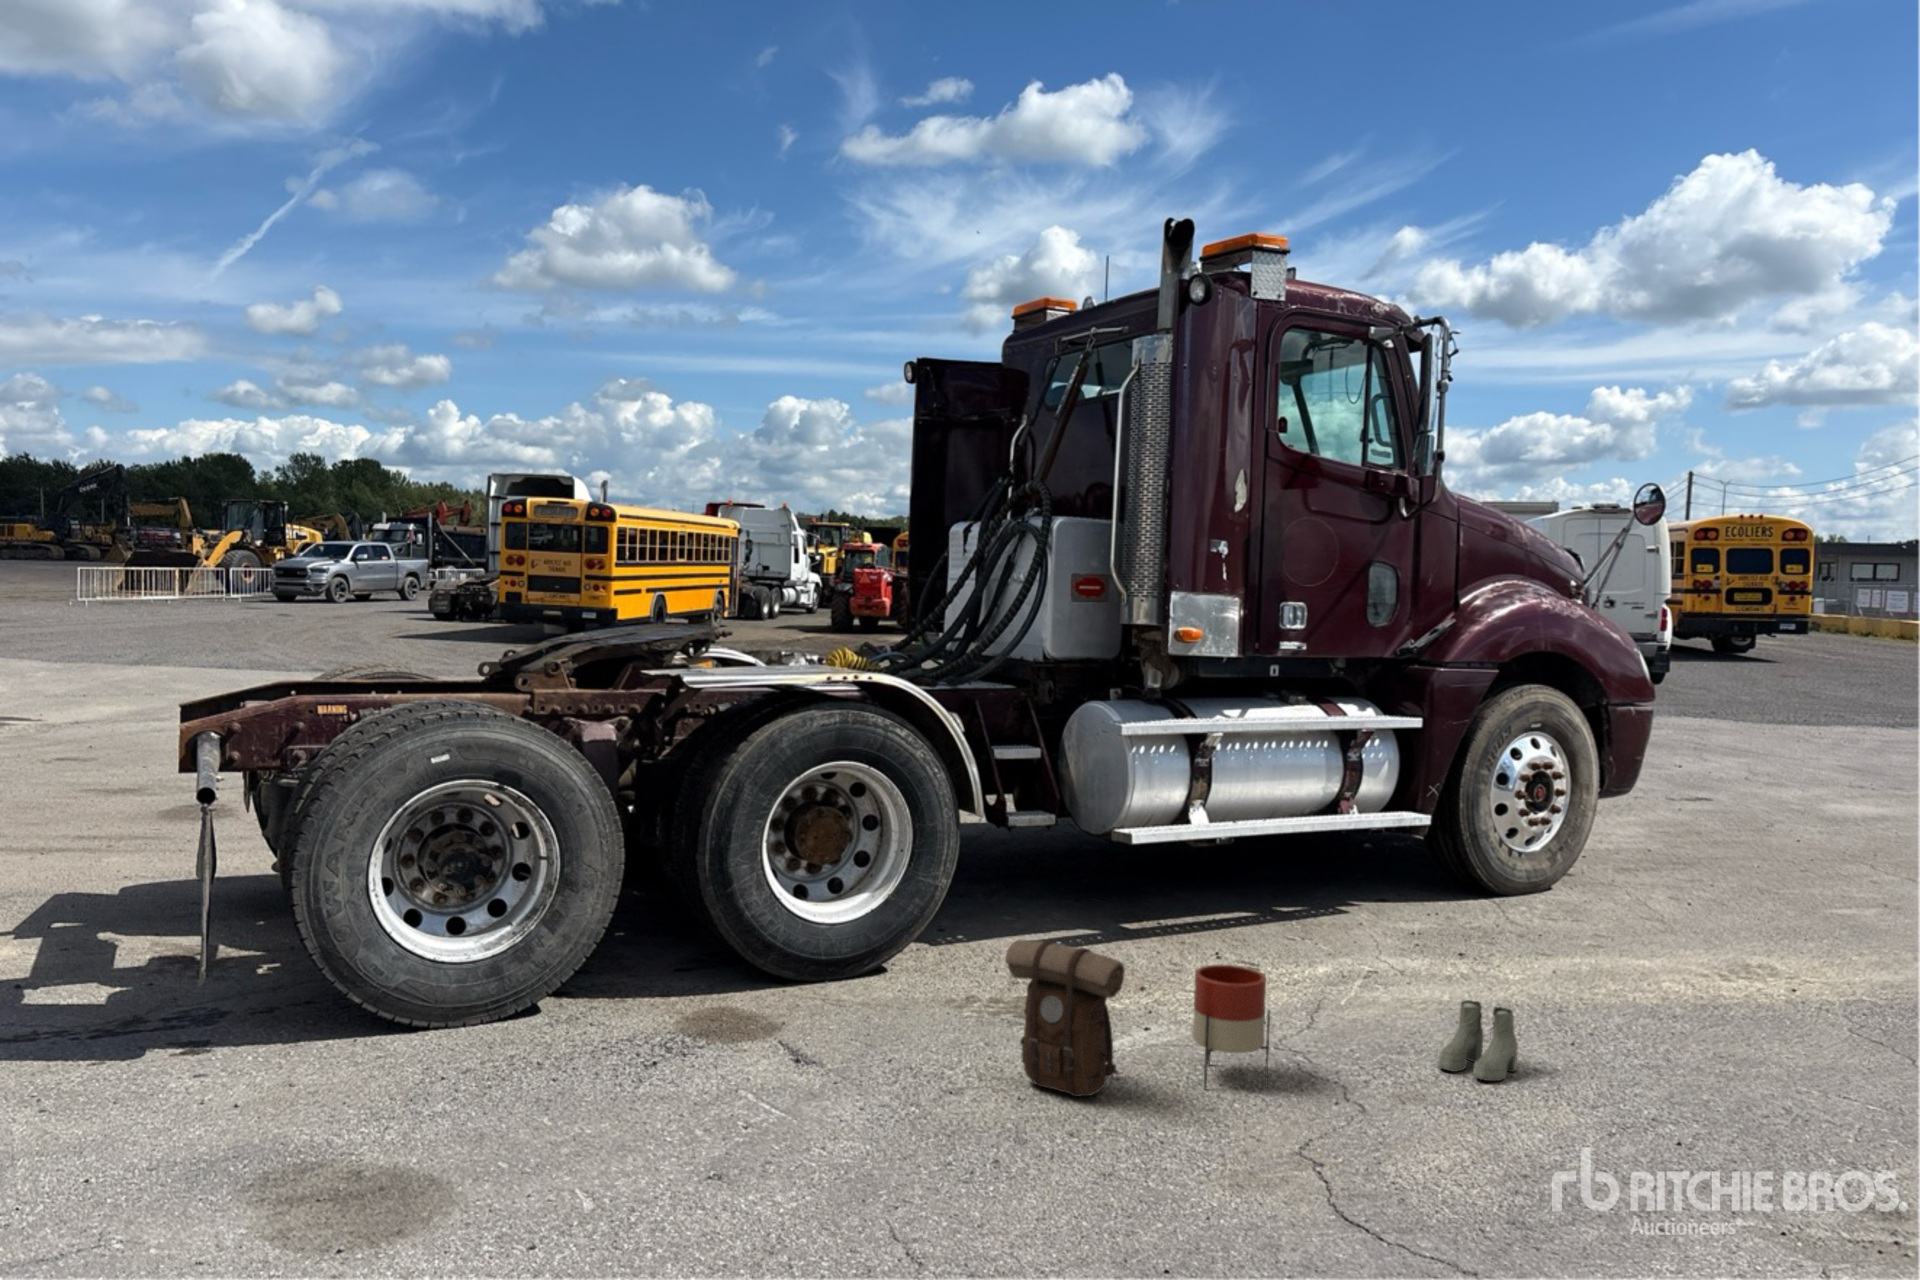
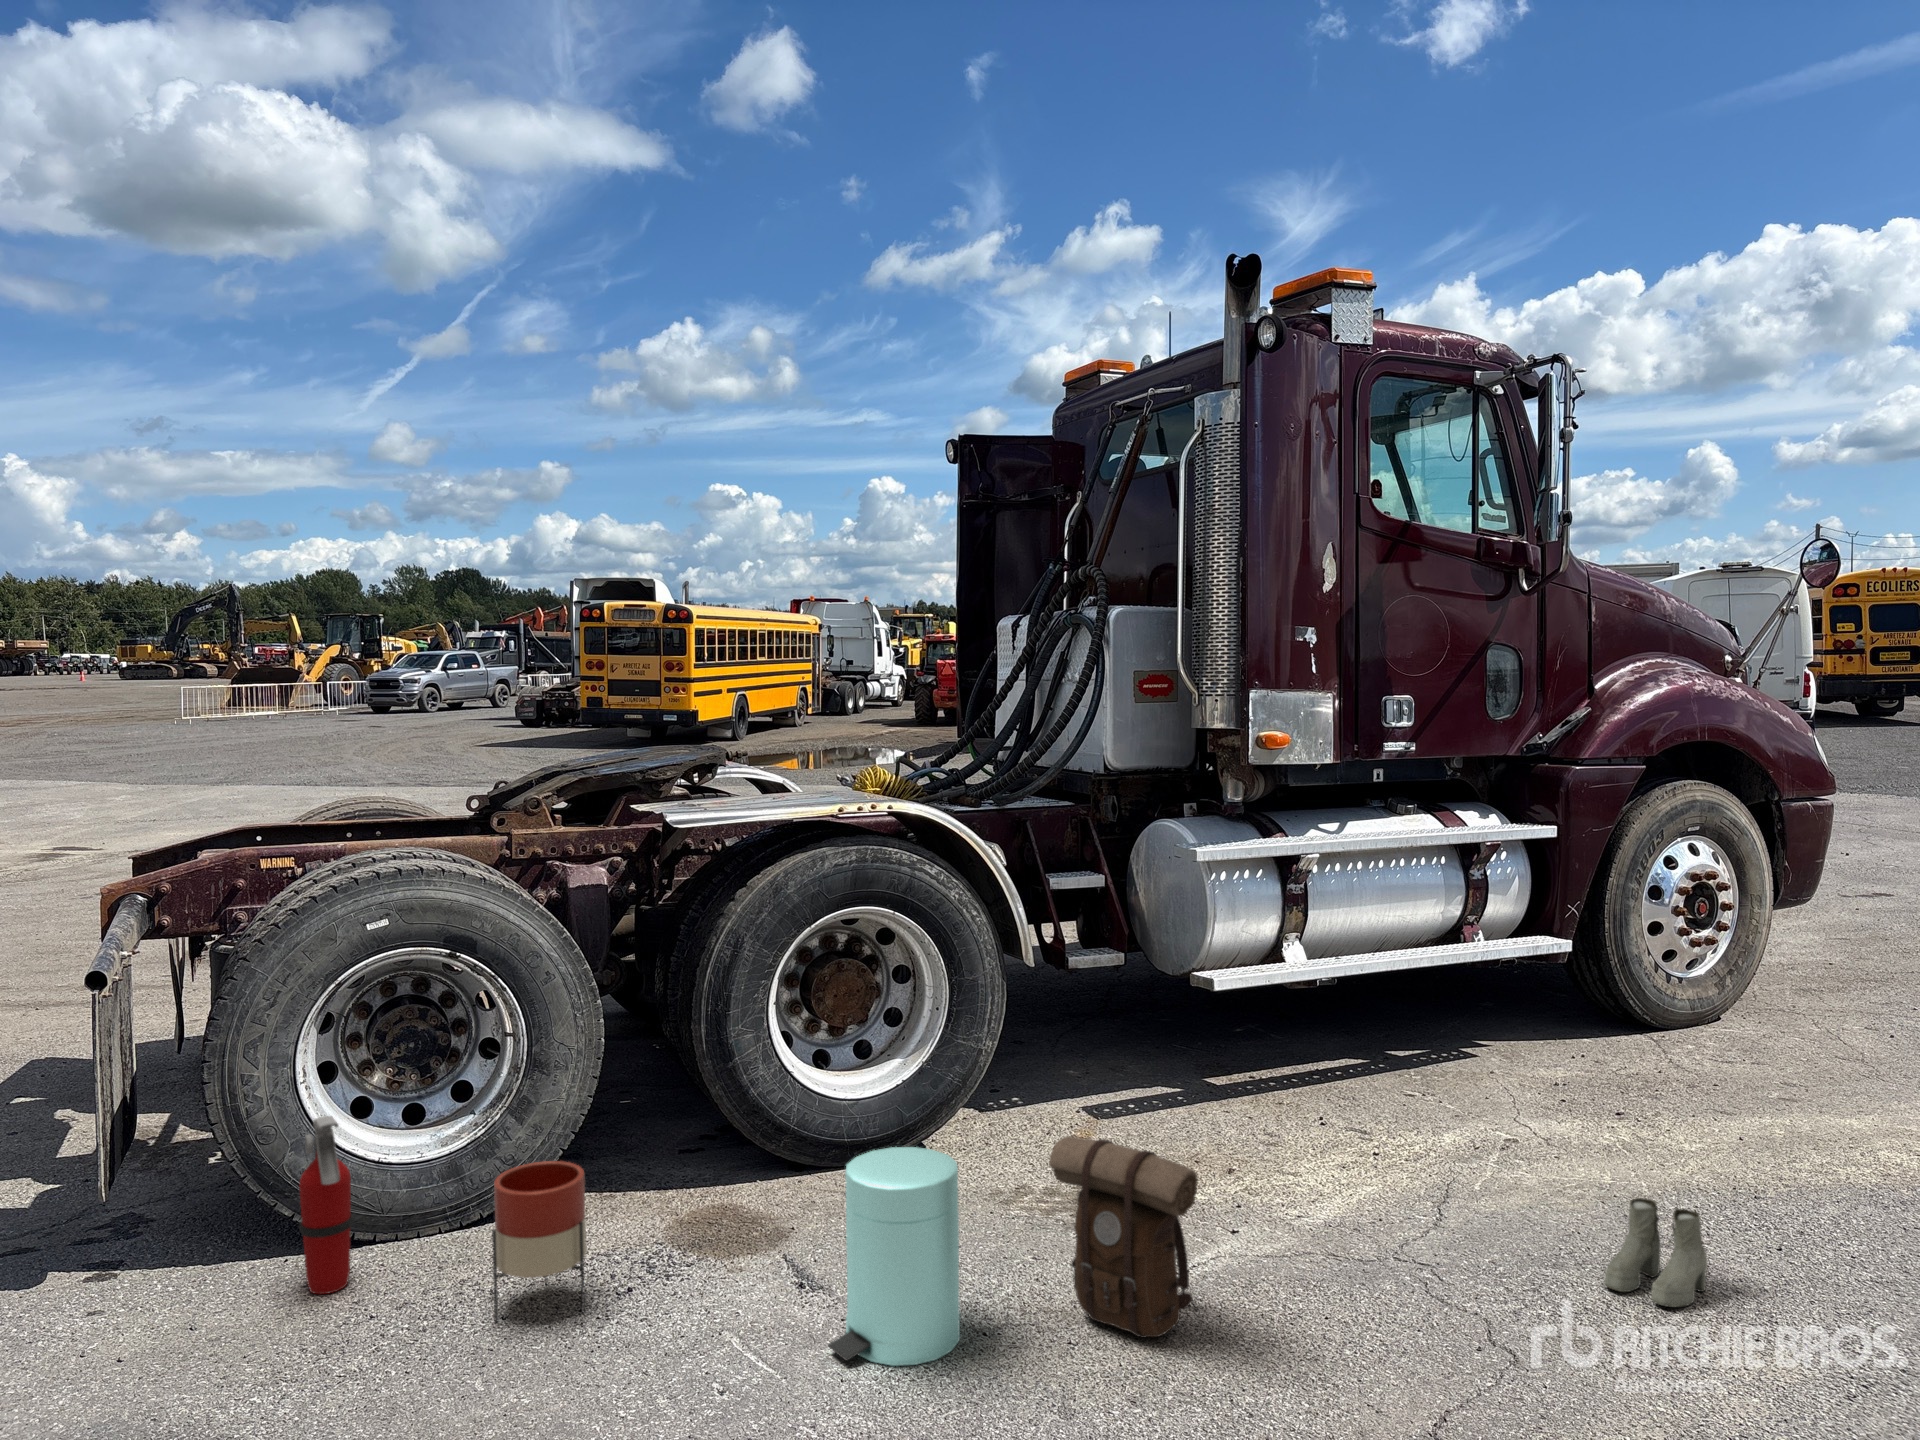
fire extinguisher: none [373,915,418,1064] -> present [299,1116,354,1294]
trash can: none [826,945,934,1113] -> present [828,1147,960,1366]
planter: present [1193,964,1270,1089] -> present [492,1161,587,1322]

